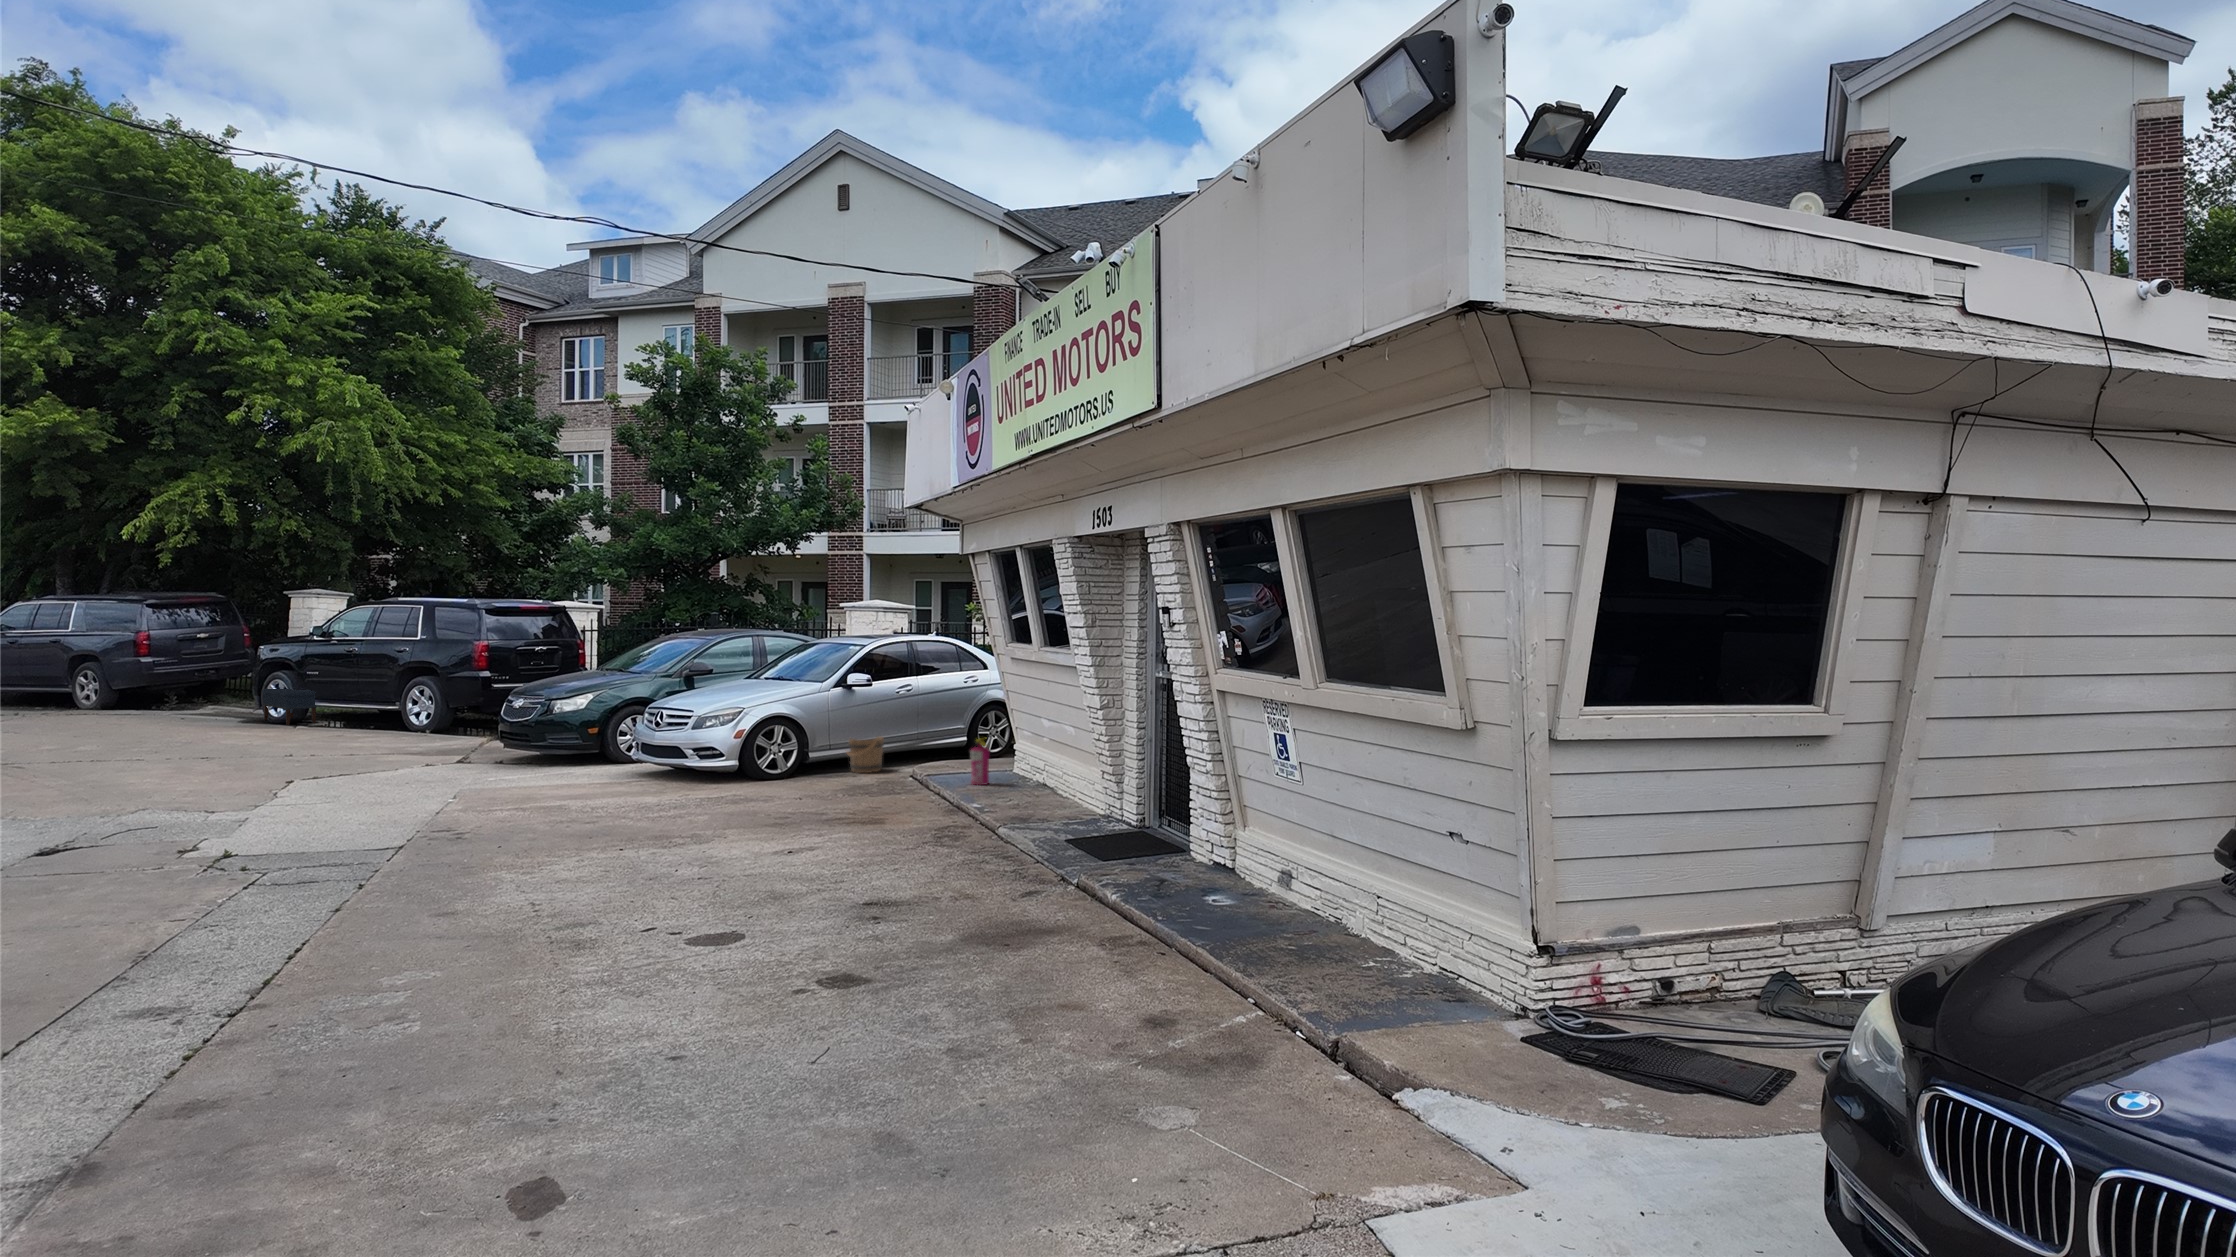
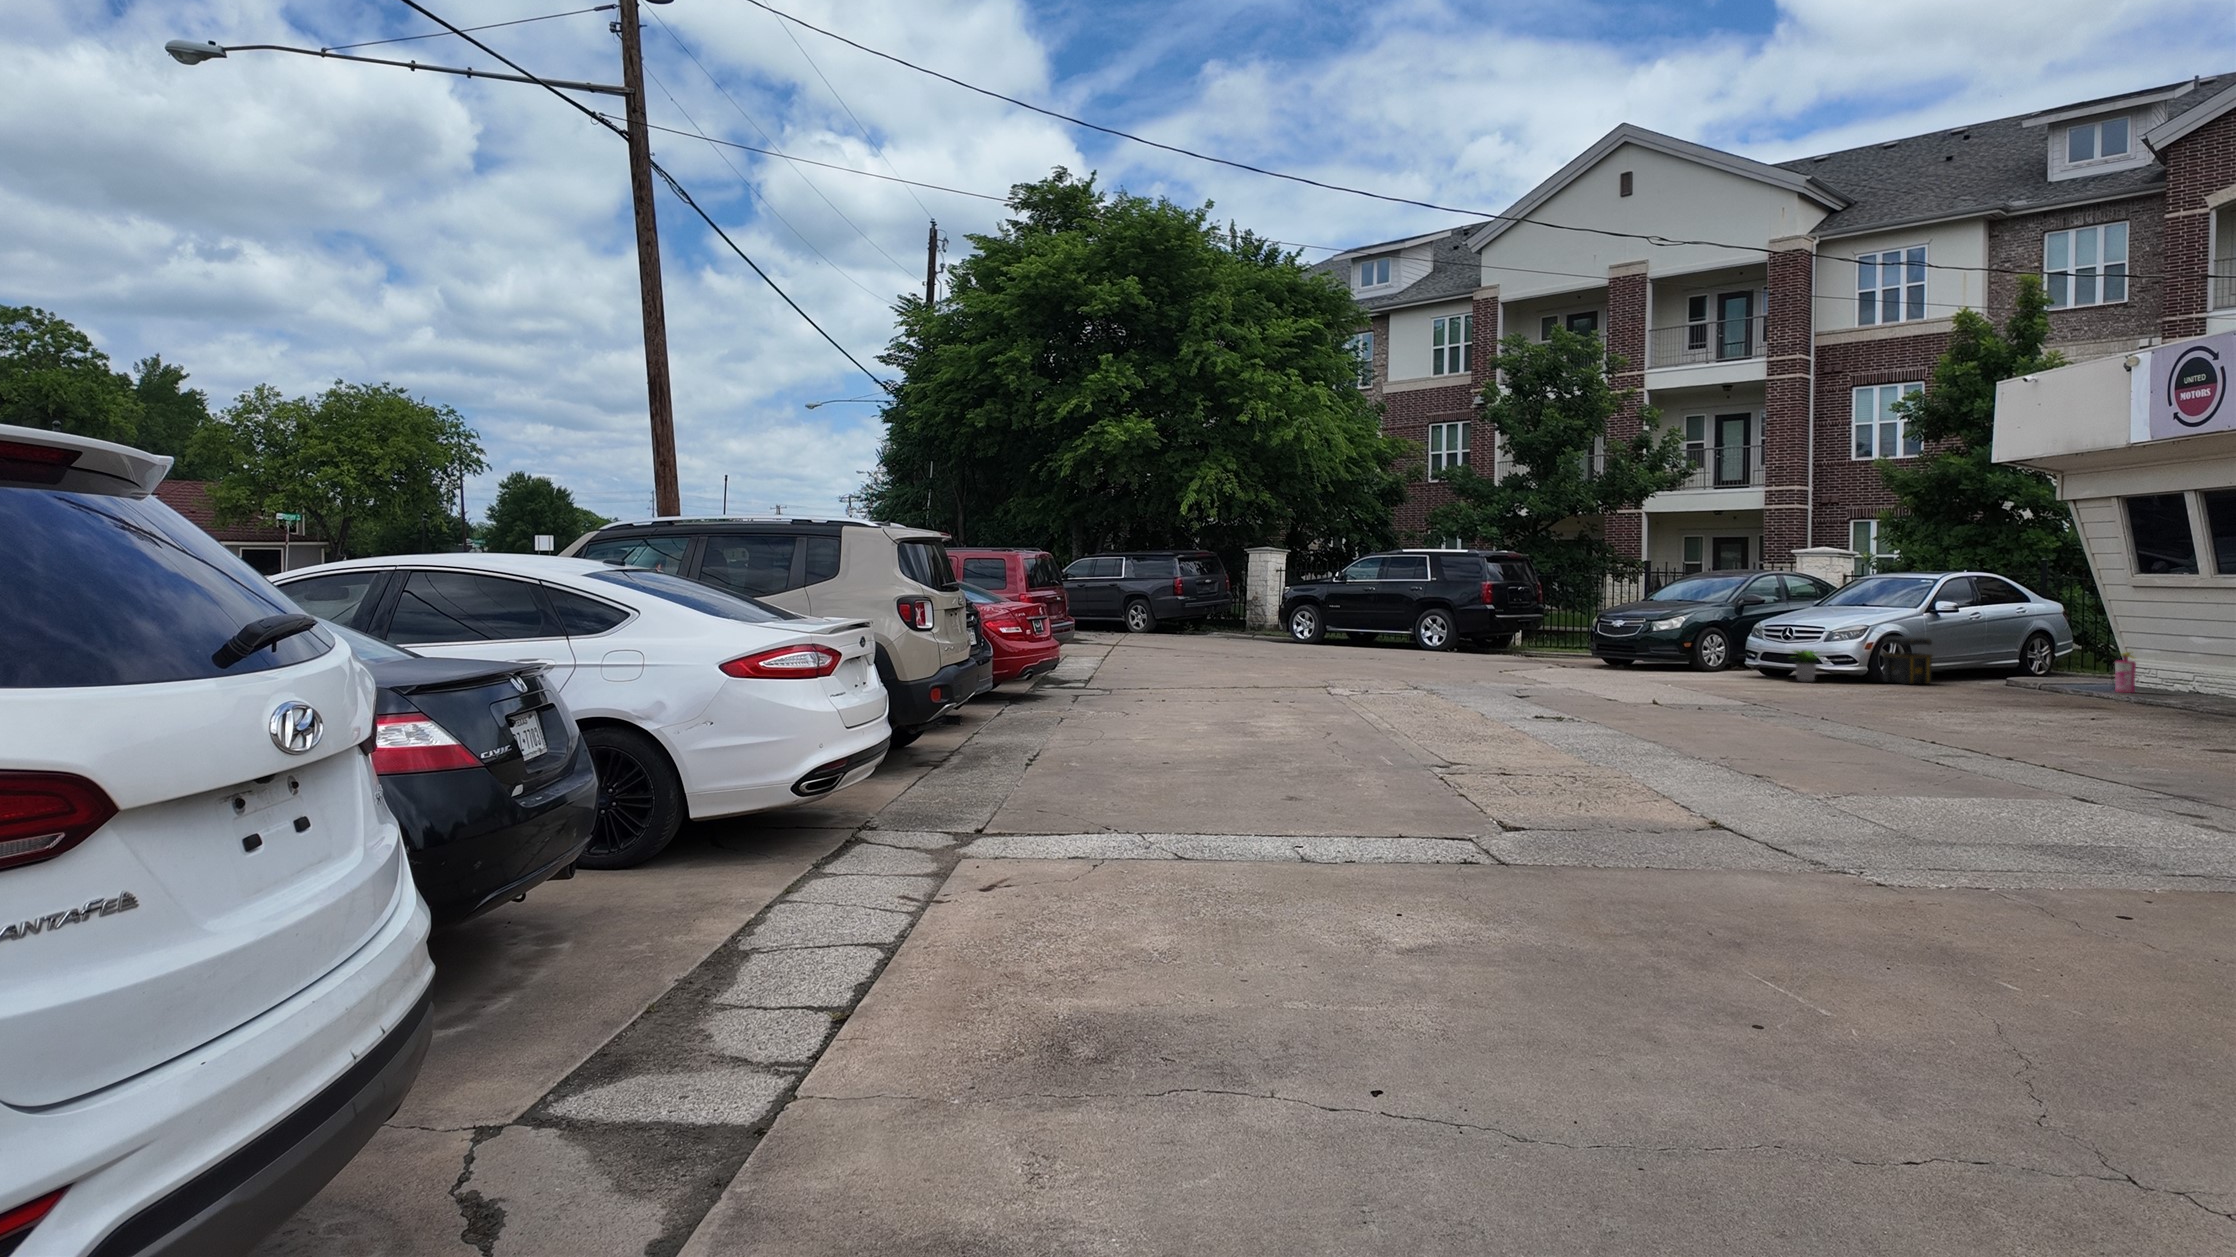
bench: present [262,688,317,725] -> none [1292,617,1342,645]
toolbox: none [758,721,806,781] -> present [1883,636,1932,684]
bucket: present [847,737,884,773] -> none [1947,653,1986,683]
potted plant: none [640,741,690,782] -> present [1788,650,1824,682]

